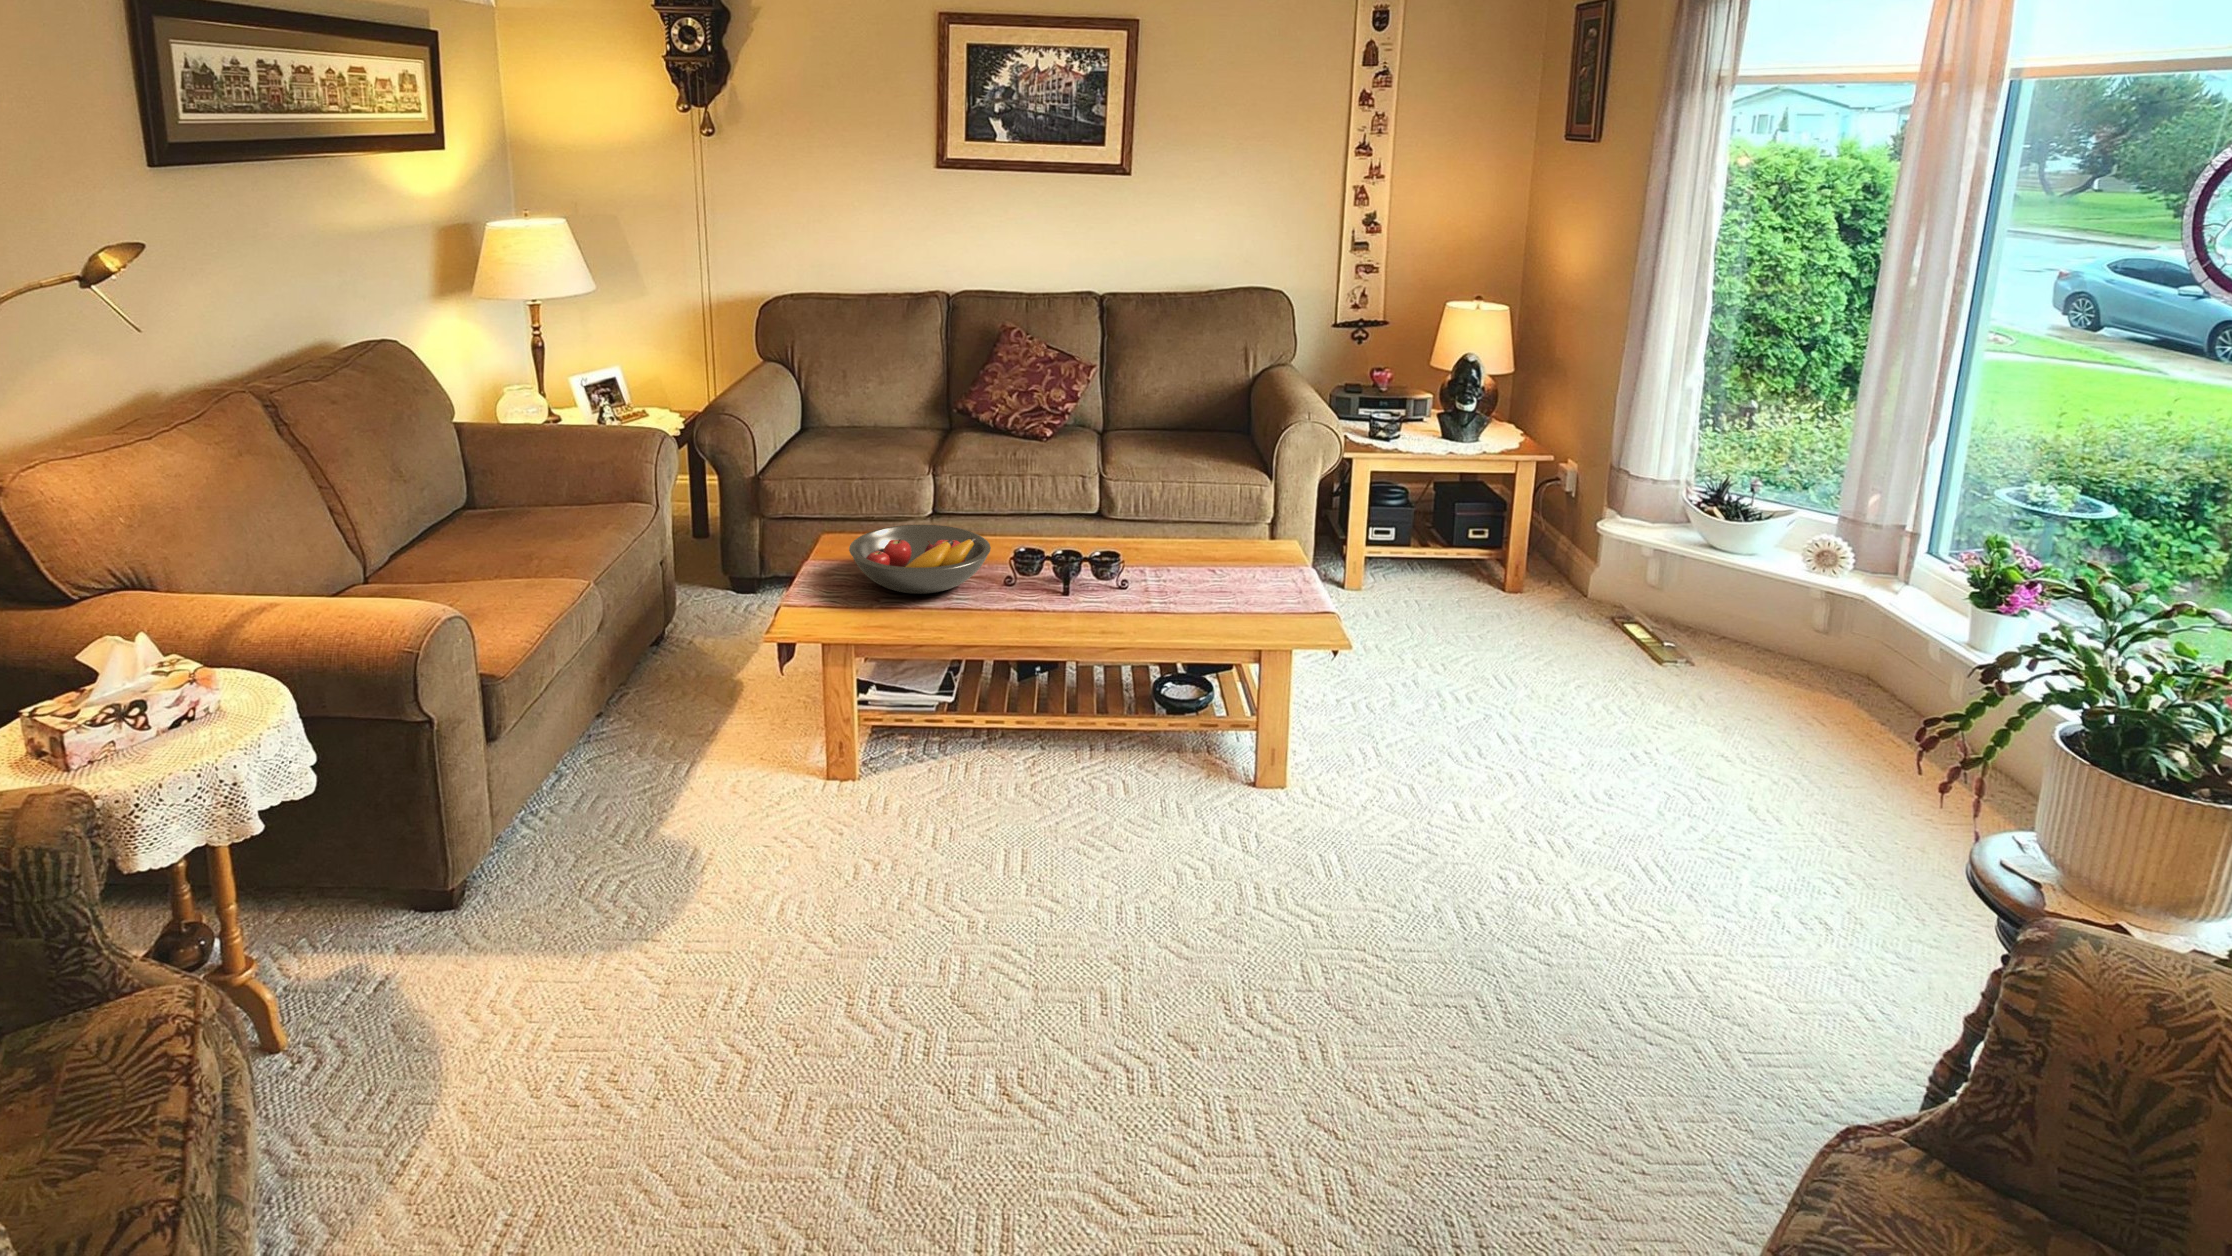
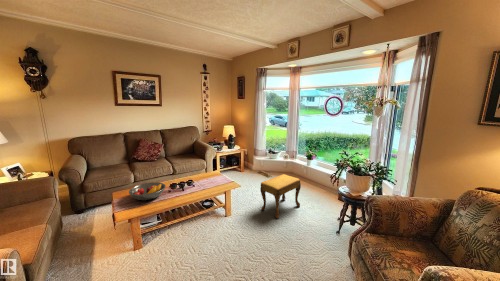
footstool: none [1458,649,1746,887] -> present [260,174,301,219]

